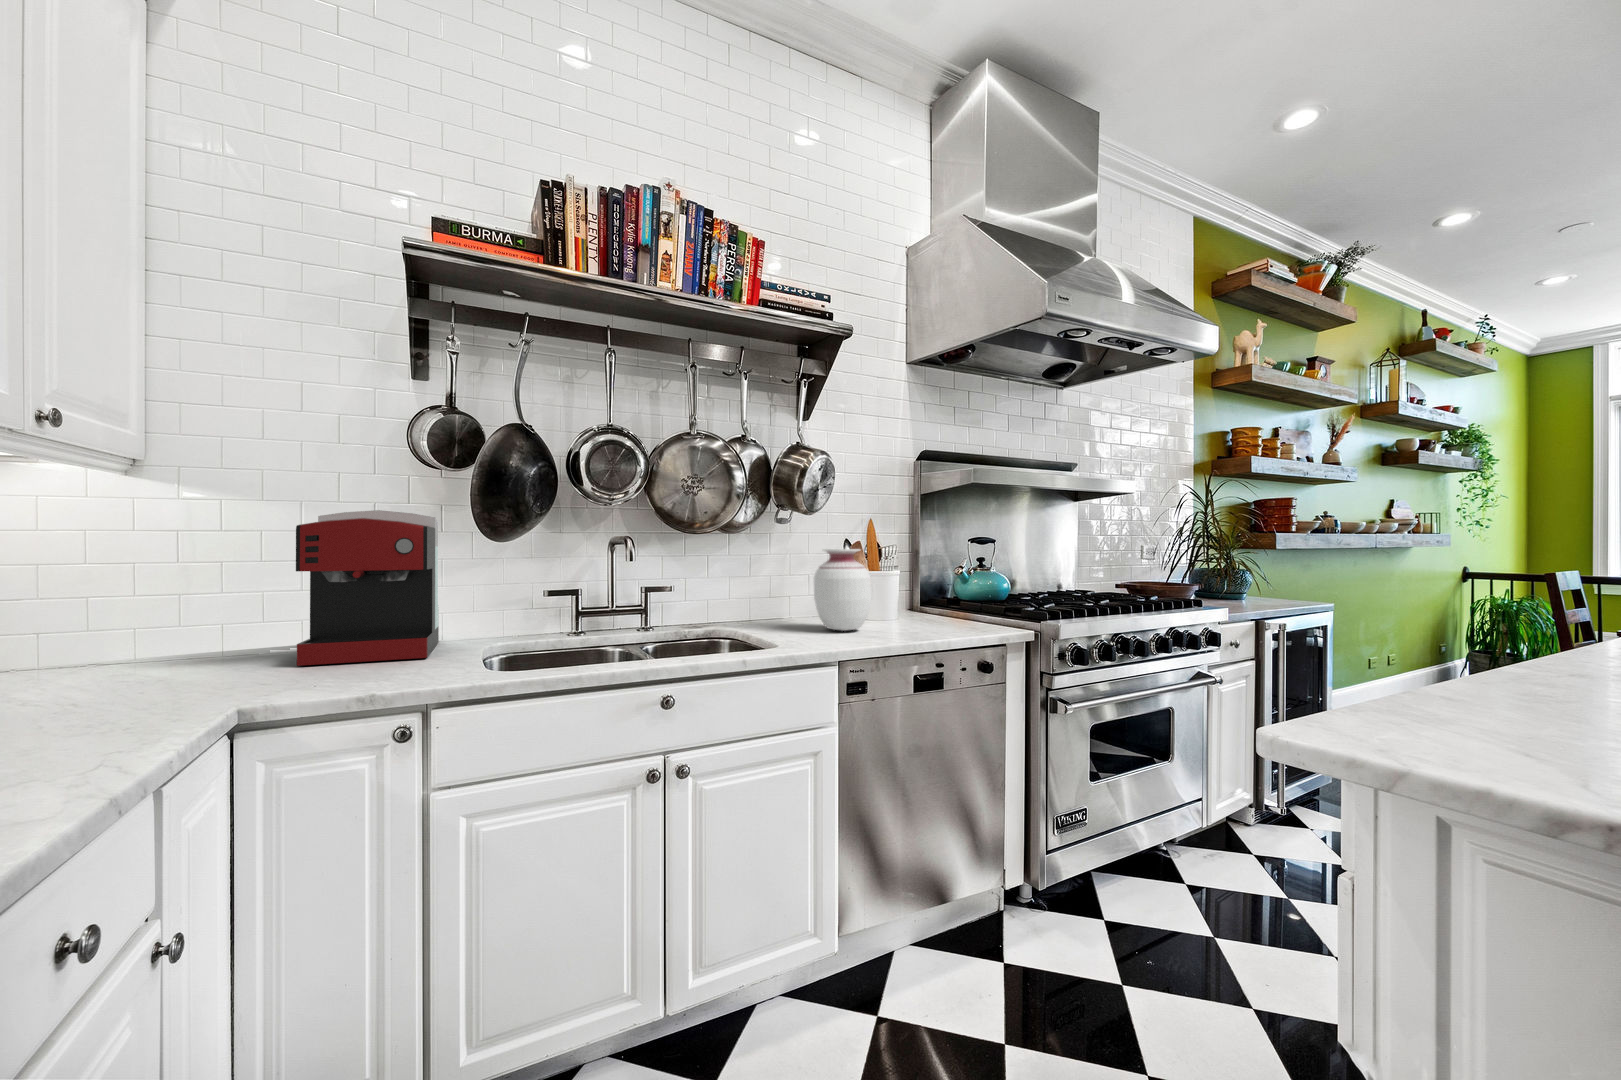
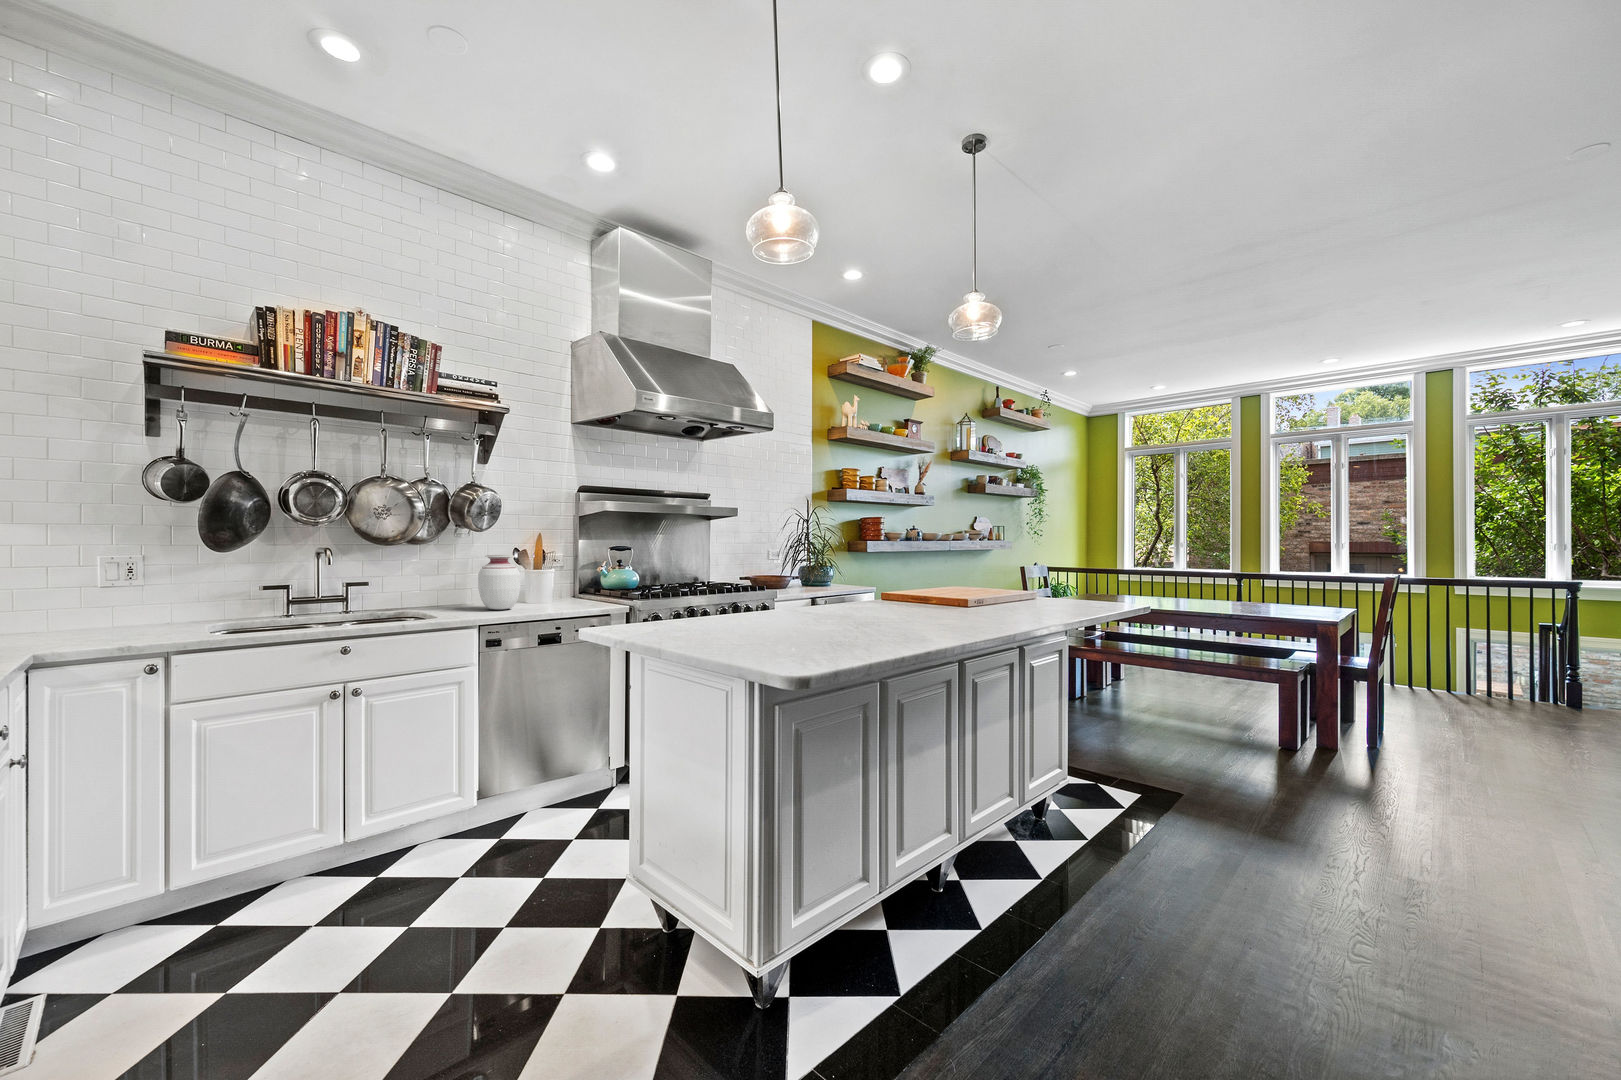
coffee maker: present [296,510,439,666] -> none [55,529,170,637]

